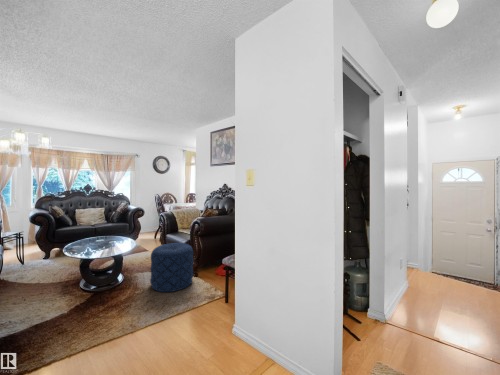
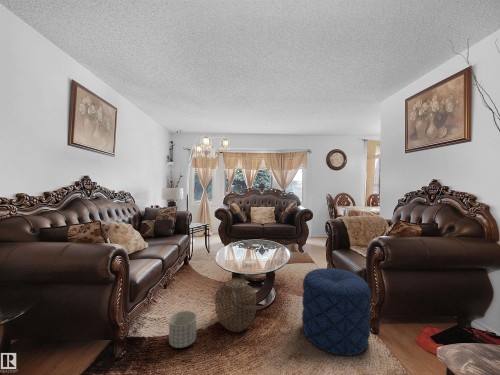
woven basket: none [73,266,114,308] -> present [215,279,256,332]
planter: none [29,302,61,334] -> present [169,311,196,348]

